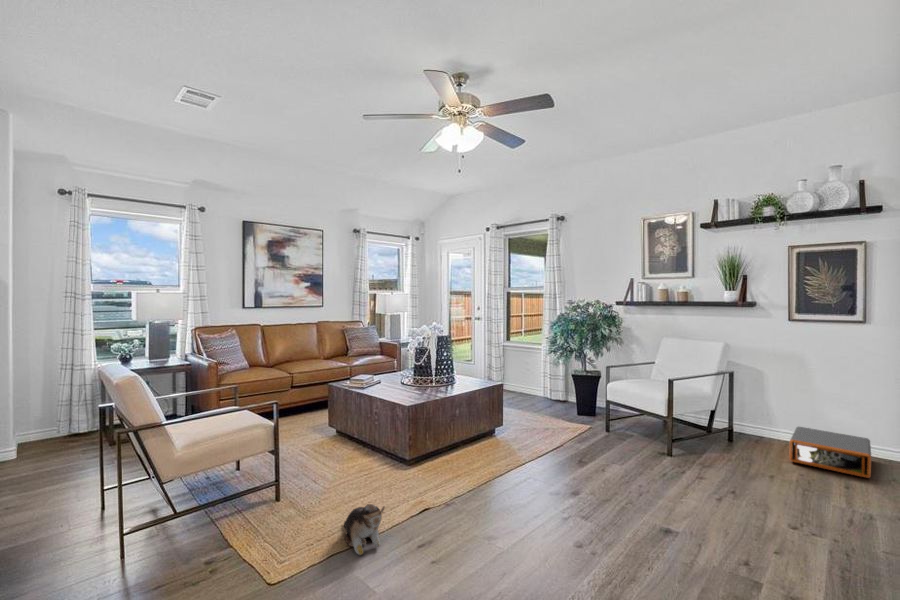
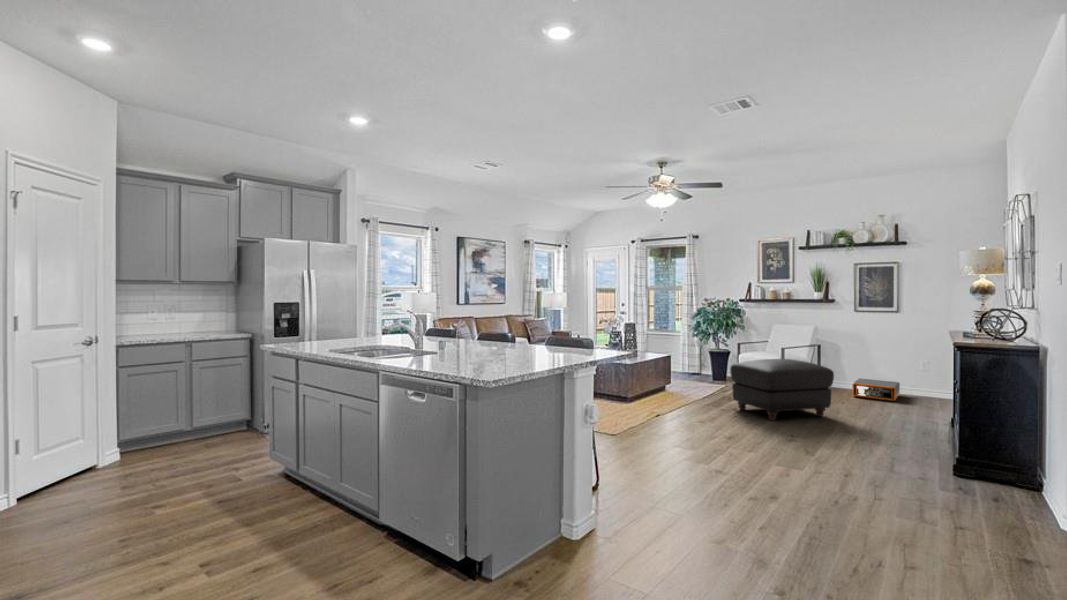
ottoman: none [571,410,766,546] -> present [730,359,834,420]
plush toy: present [344,504,384,555] -> none [618,399,653,424]

